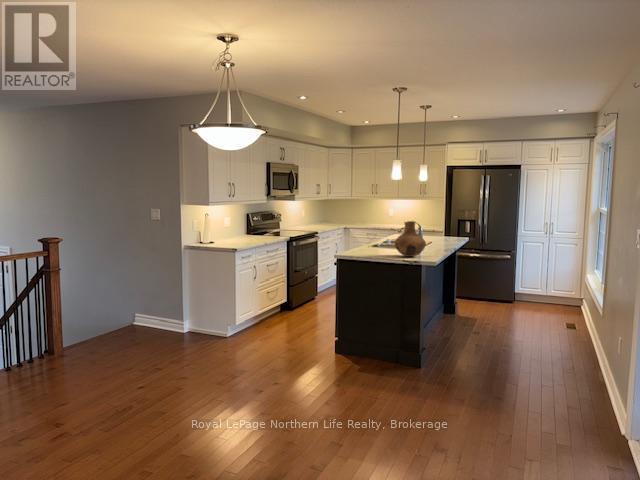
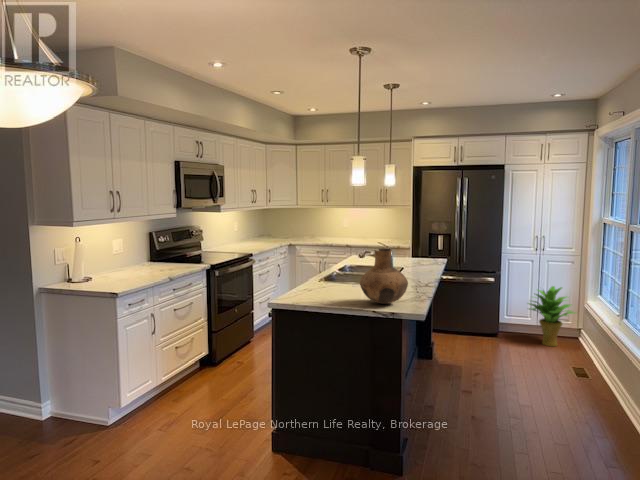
potted plant: none [536,262,576,311] -> present [528,286,574,346]

